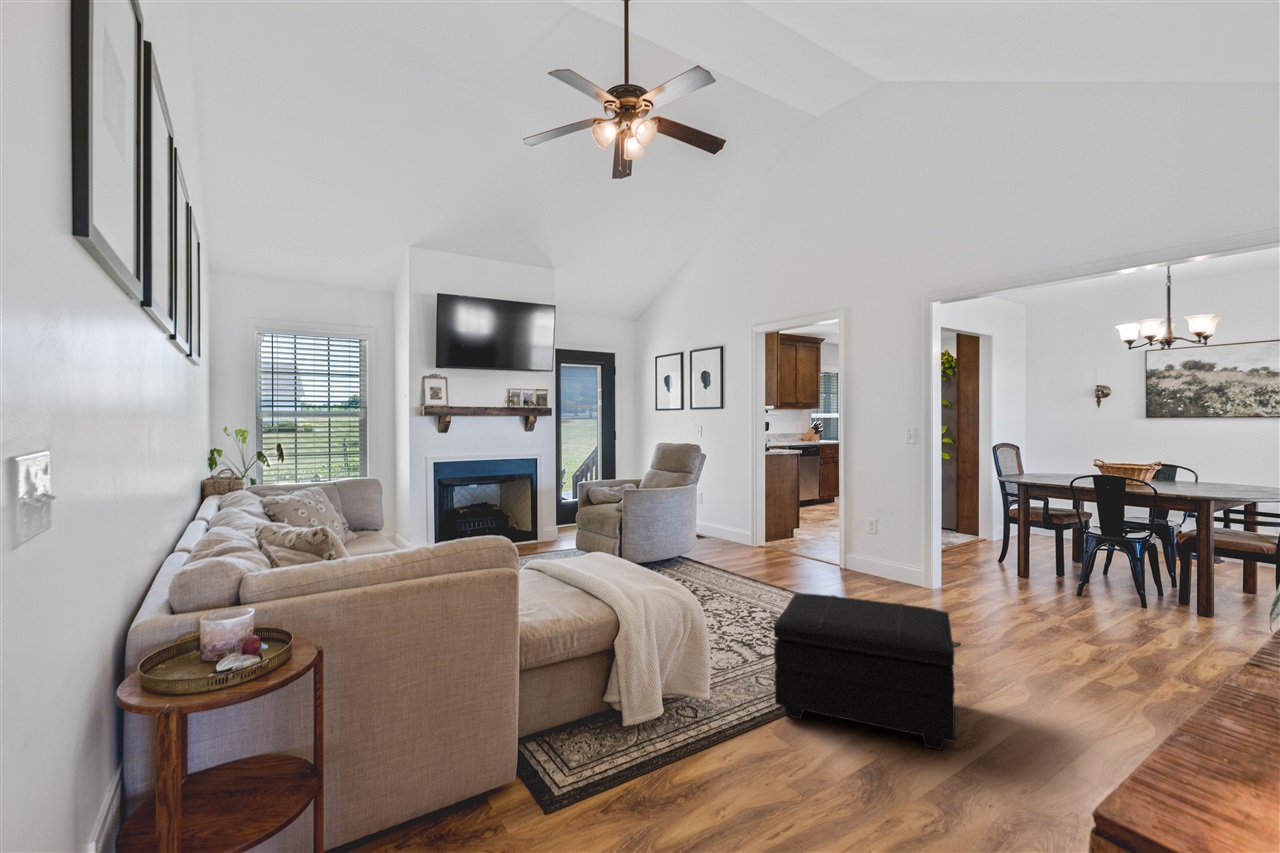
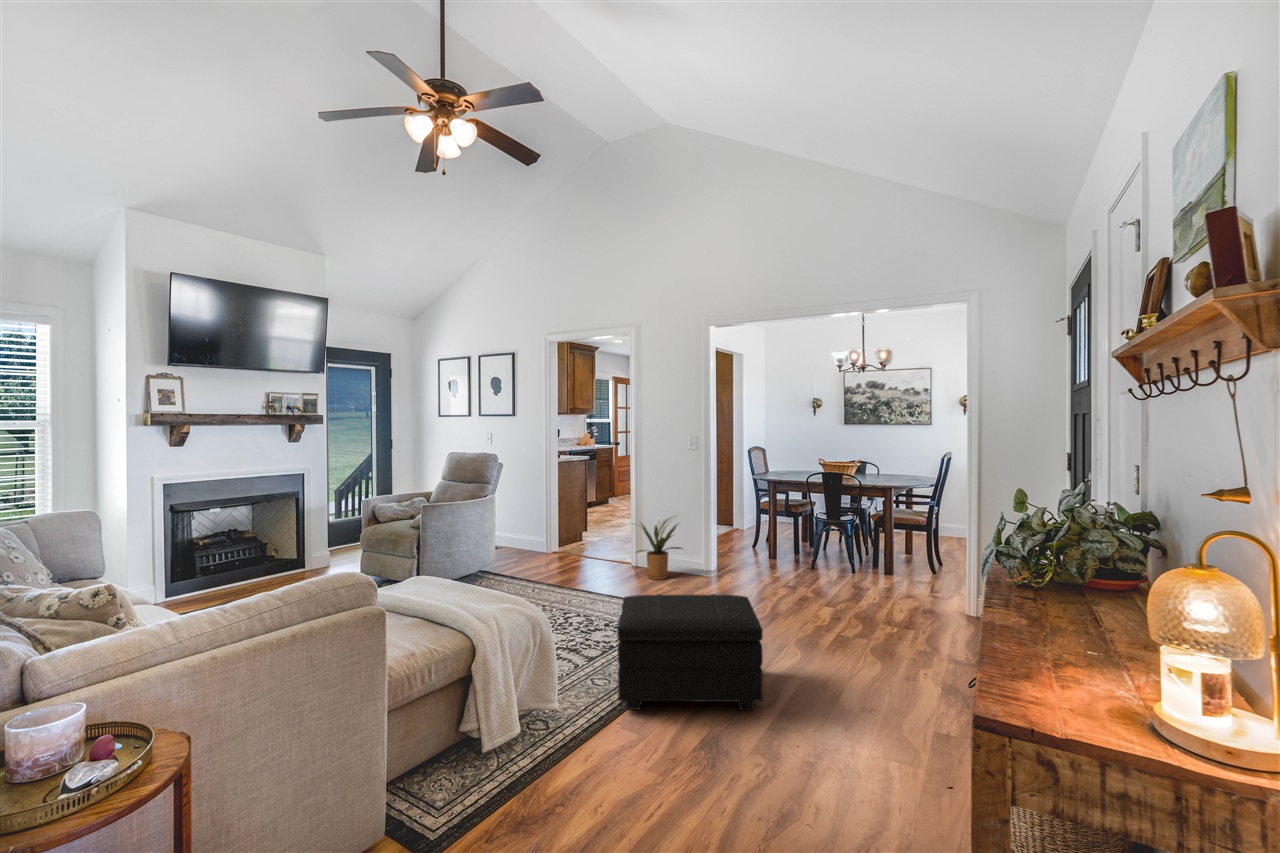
house plant: none [828,515,898,585] -> present [636,517,682,580]

